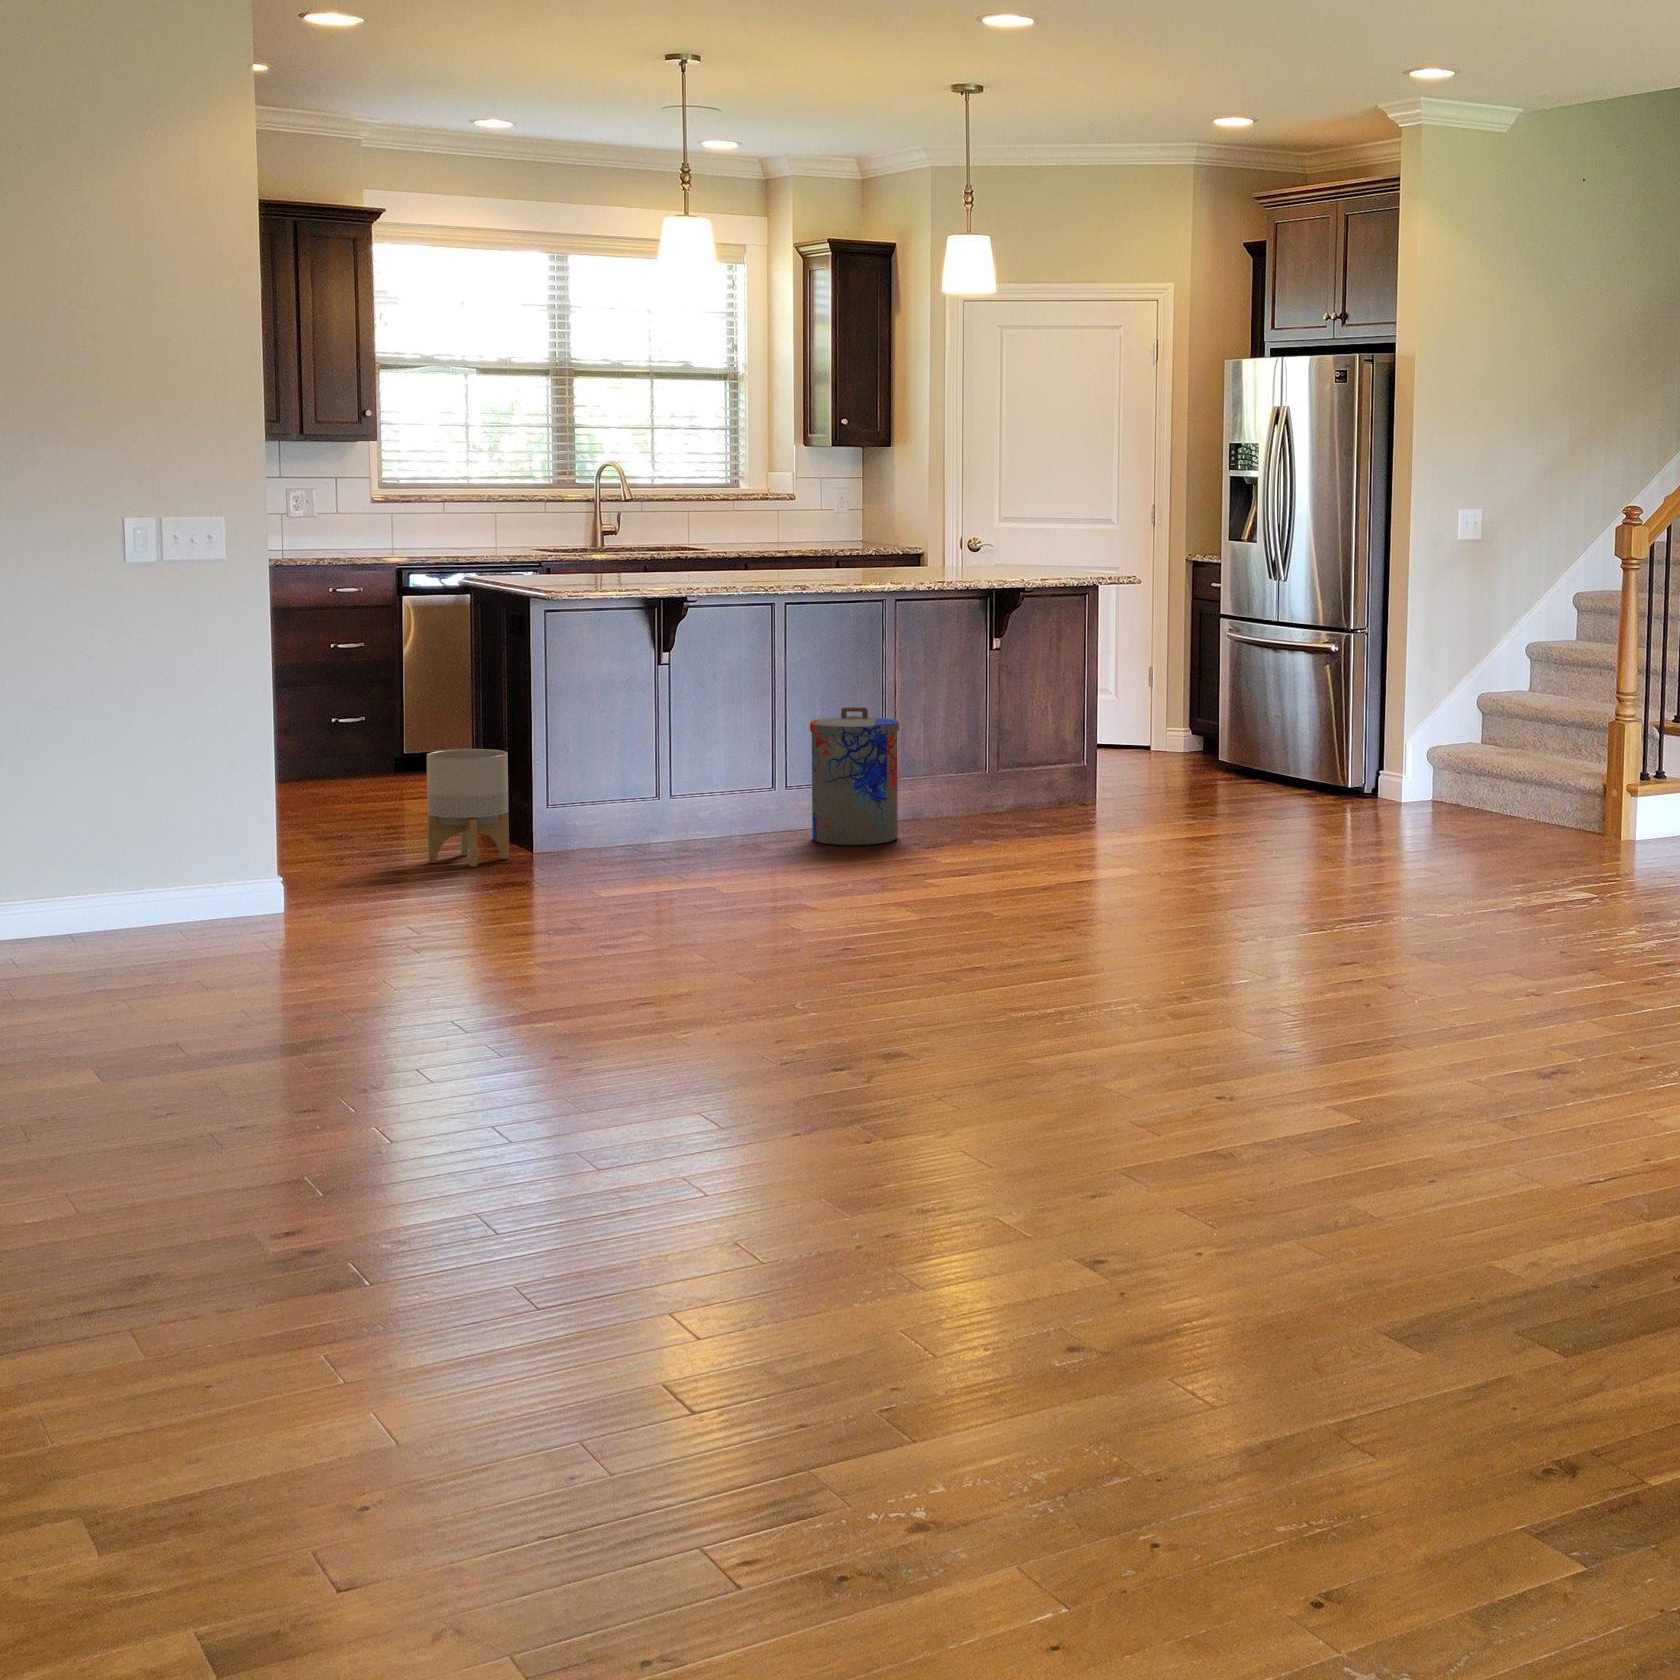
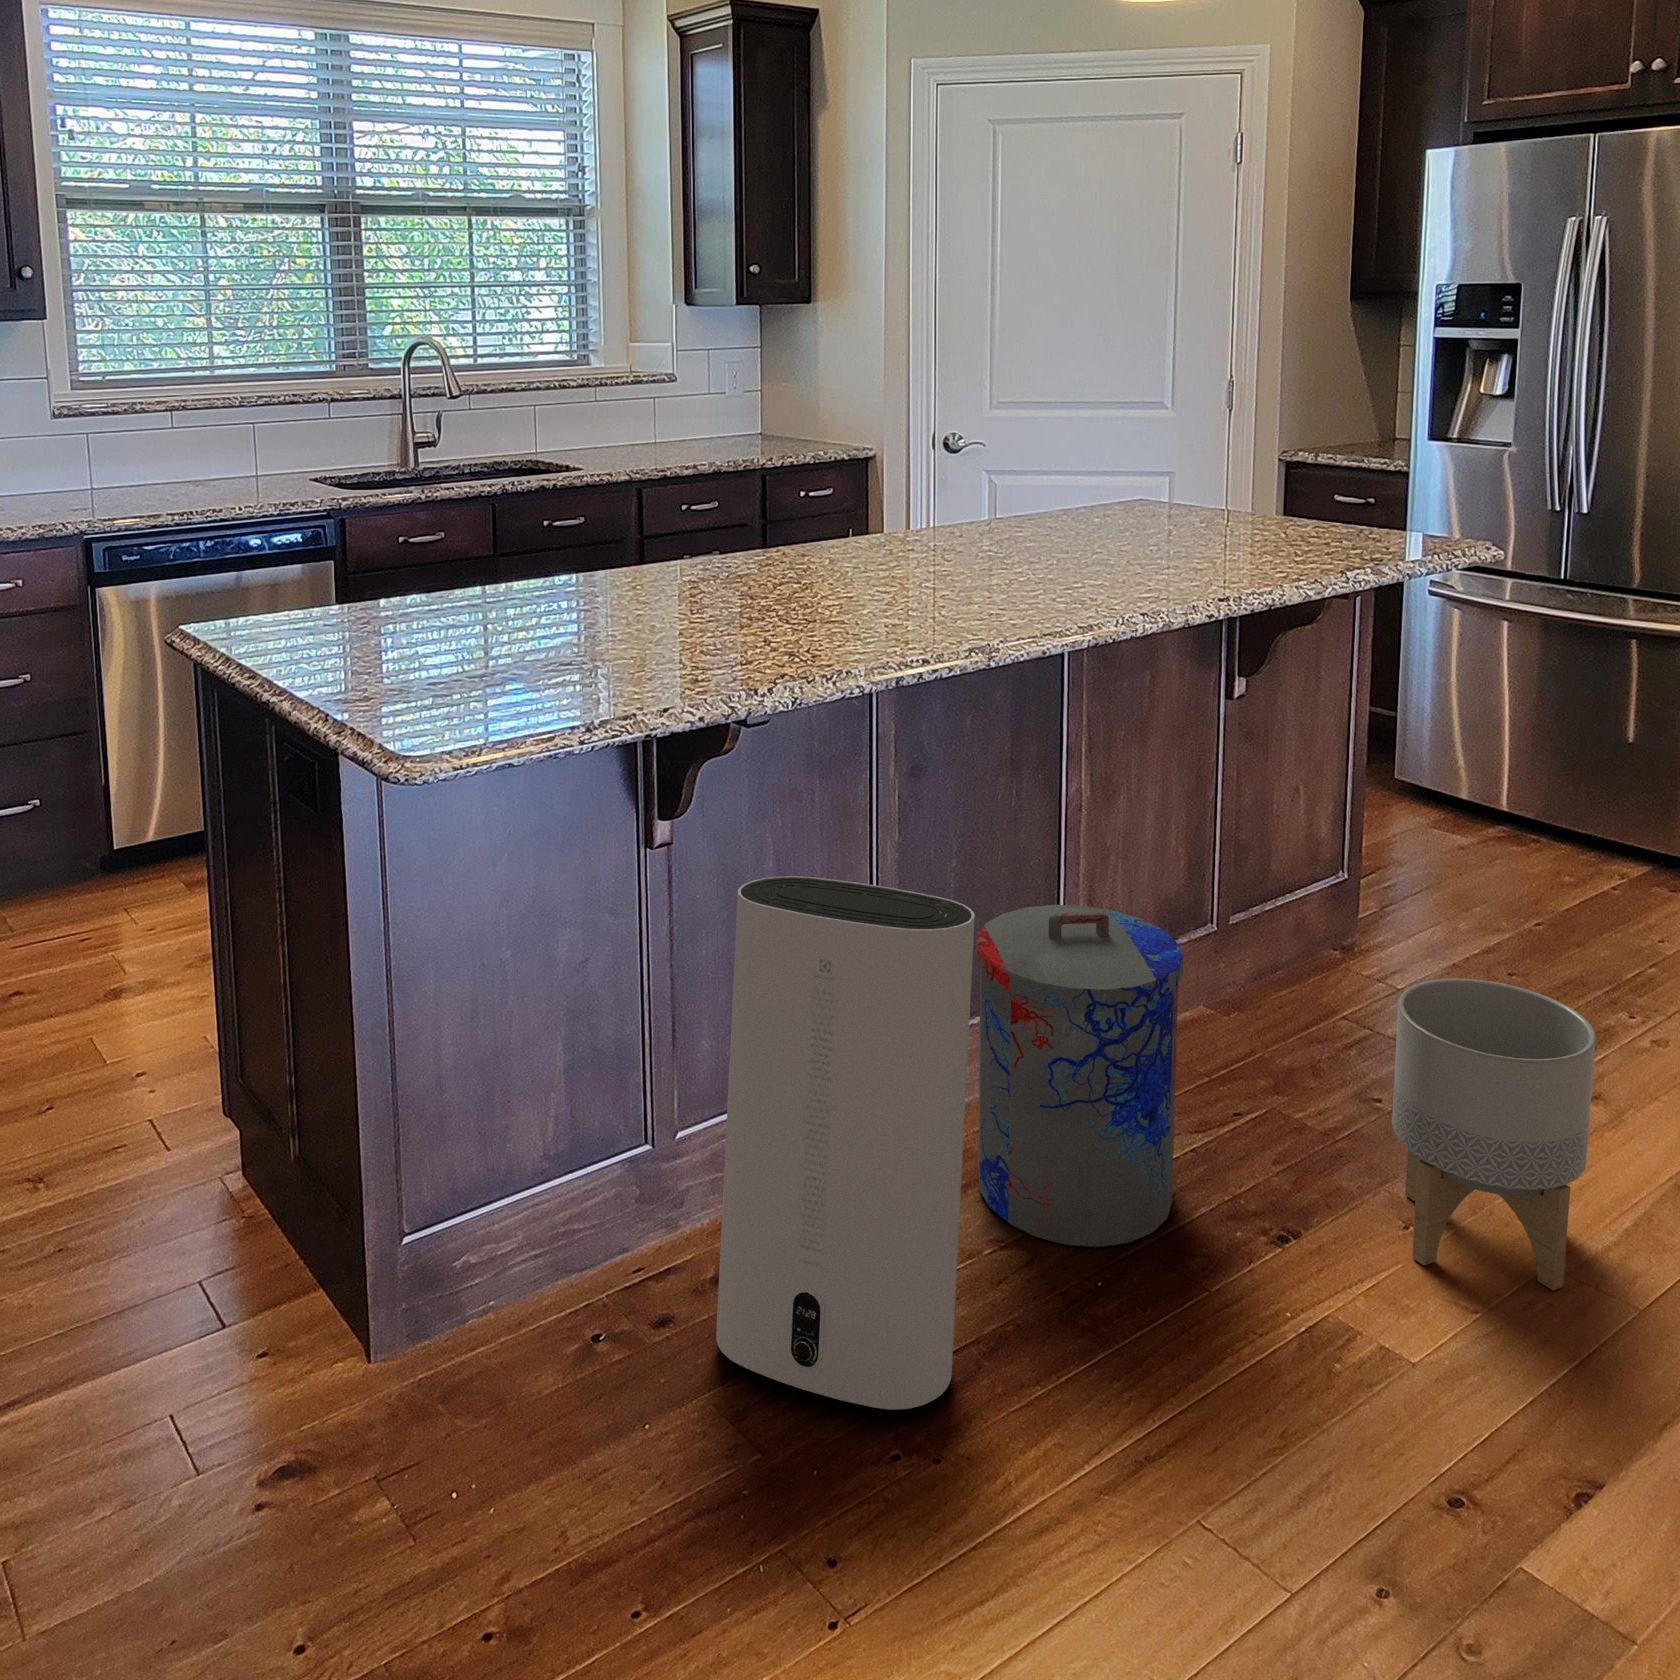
air purifier: none [672,667,776,857] -> present [716,876,975,1410]
planter: present [427,749,509,867] -> present [1392,978,1596,1290]

